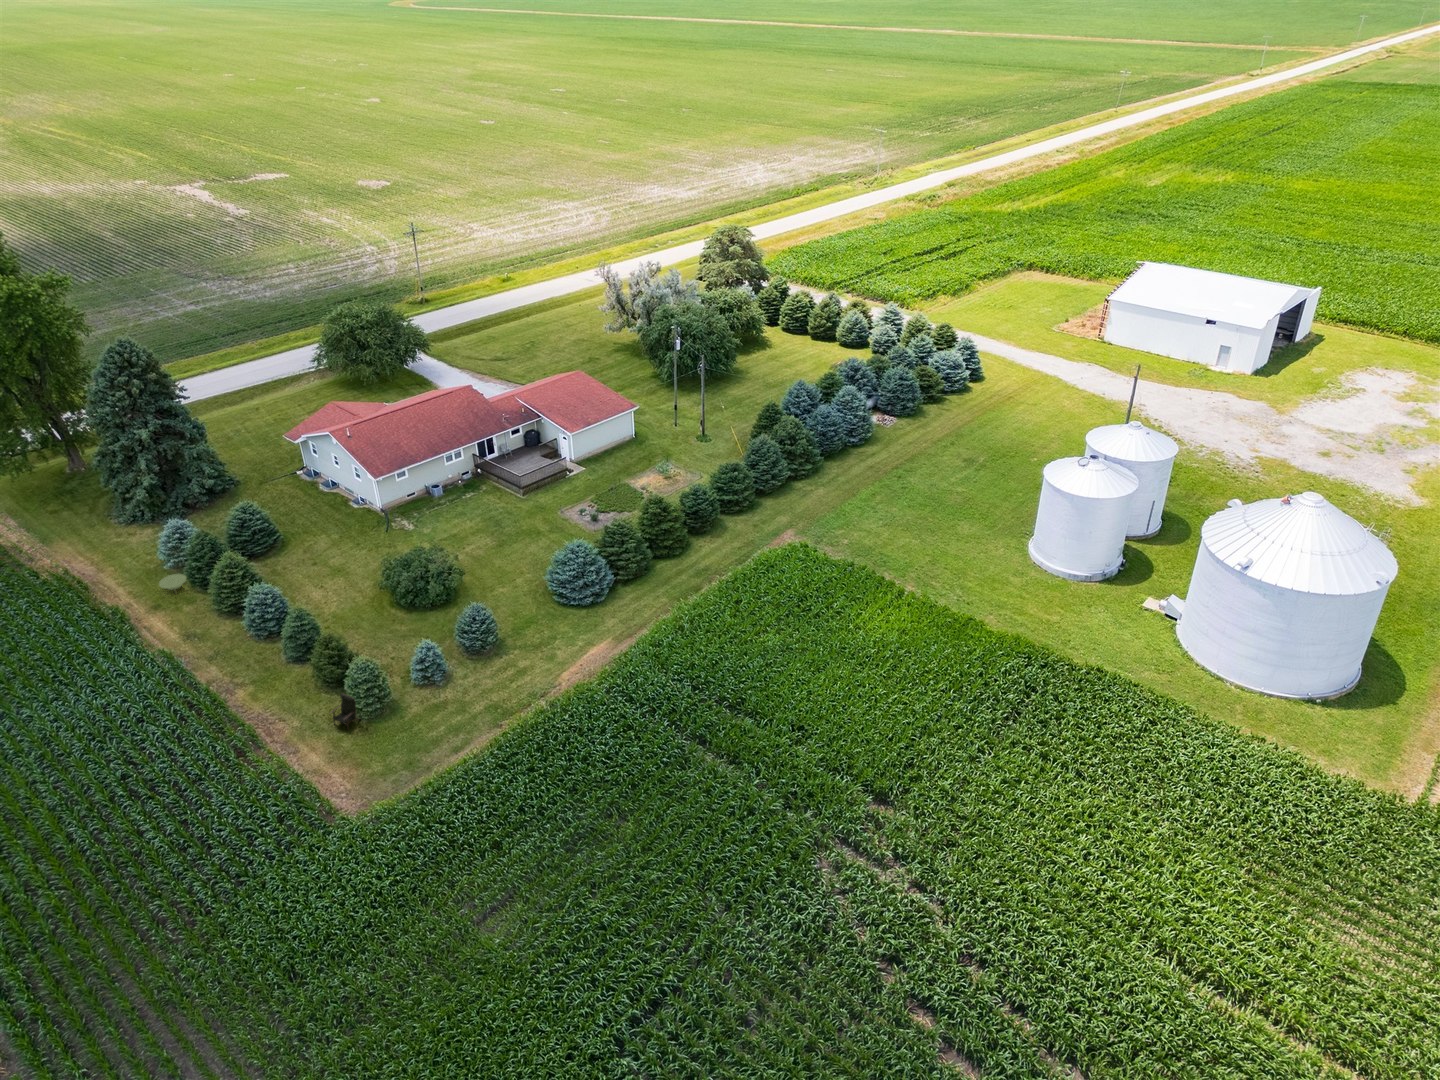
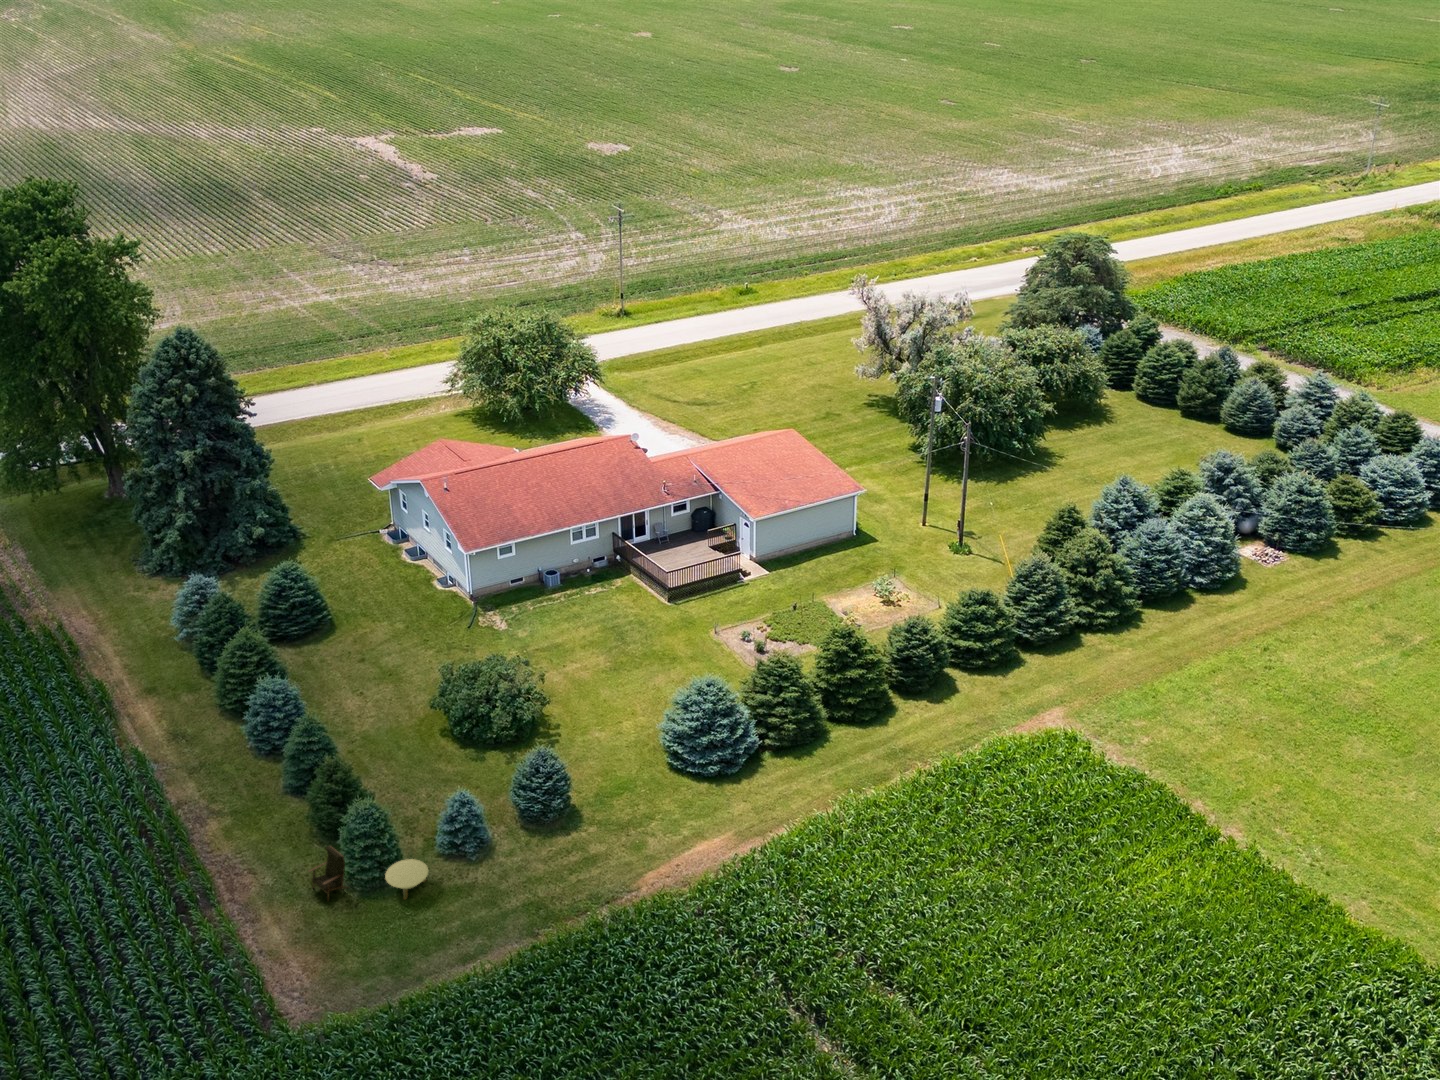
round table: present [159,574,186,594] -> present [385,859,428,900]

